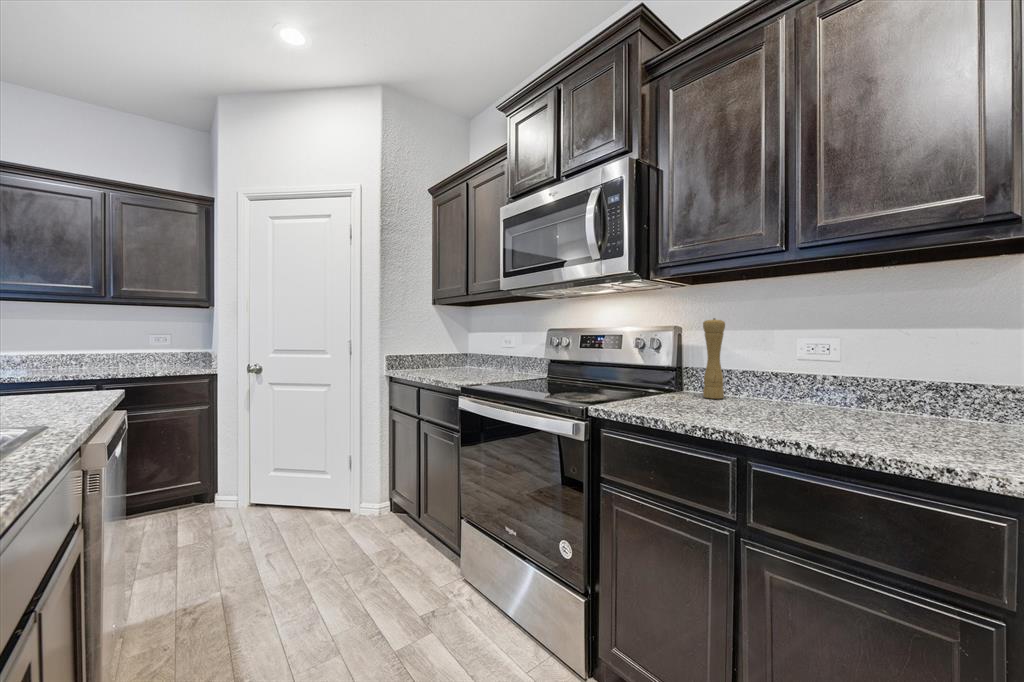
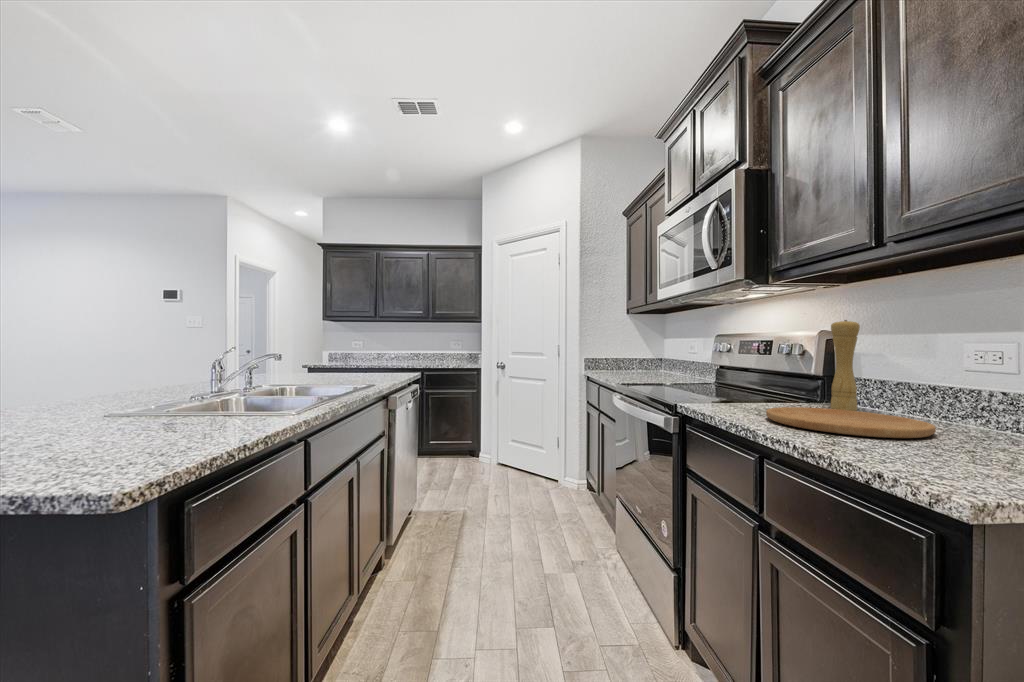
cutting board: none [705,400,844,426] -> present [766,407,936,438]

